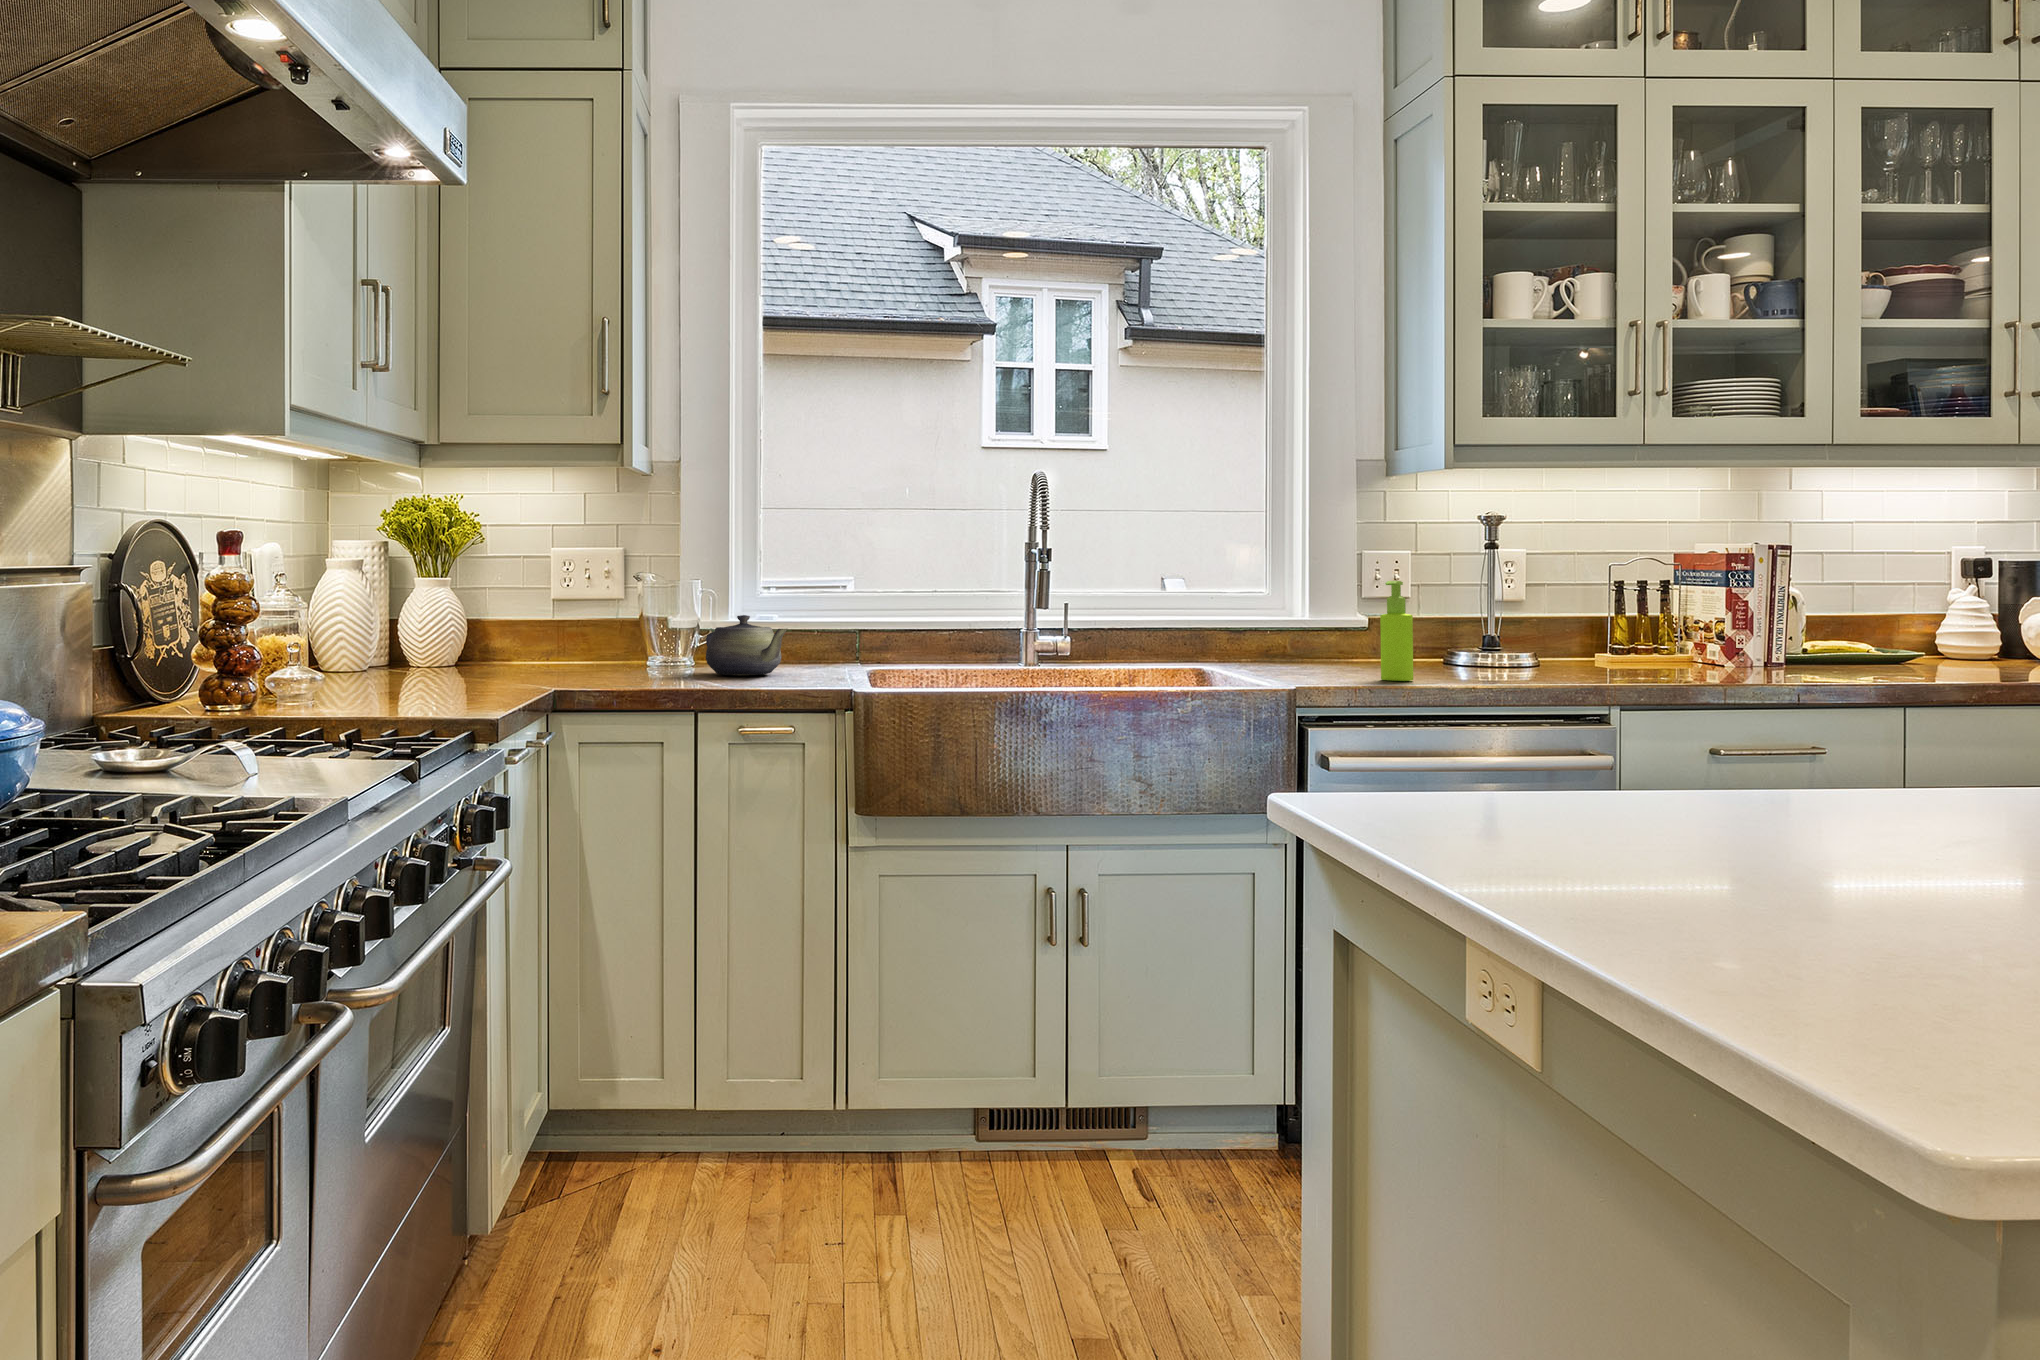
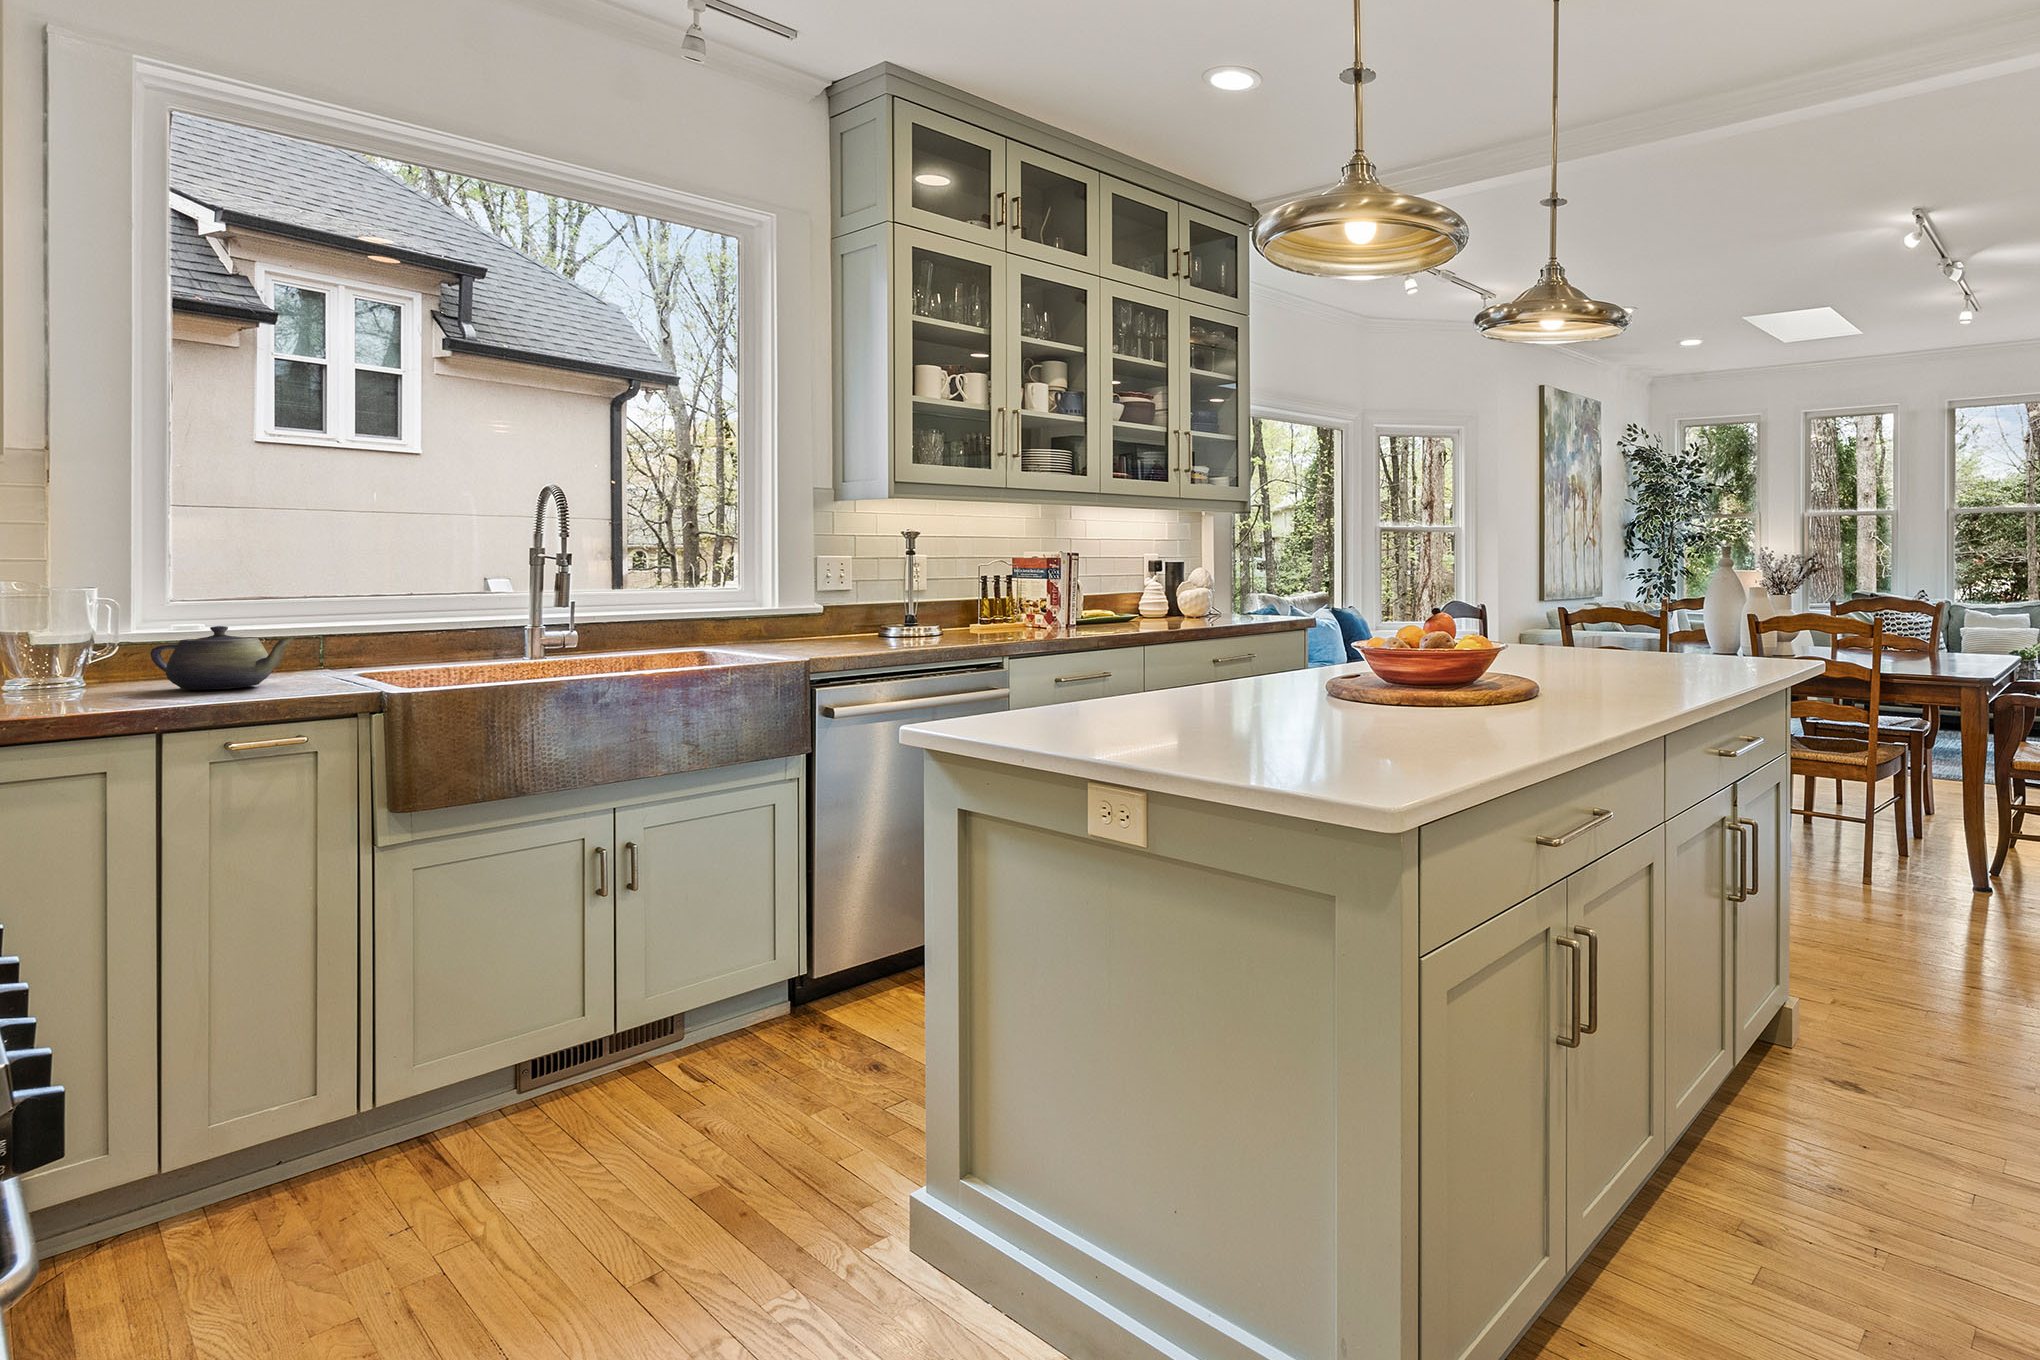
soap dispenser: present [1380,581,1413,681] -> none [844,582,867,652]

